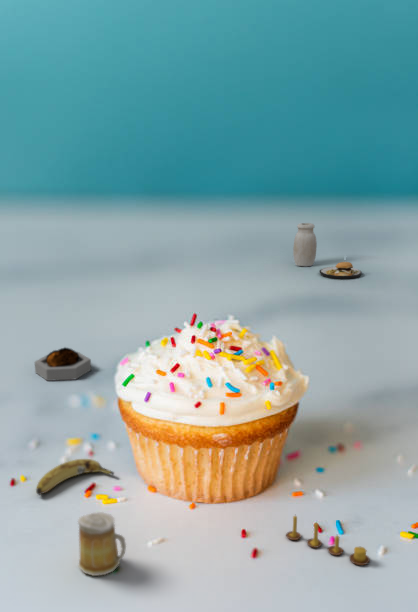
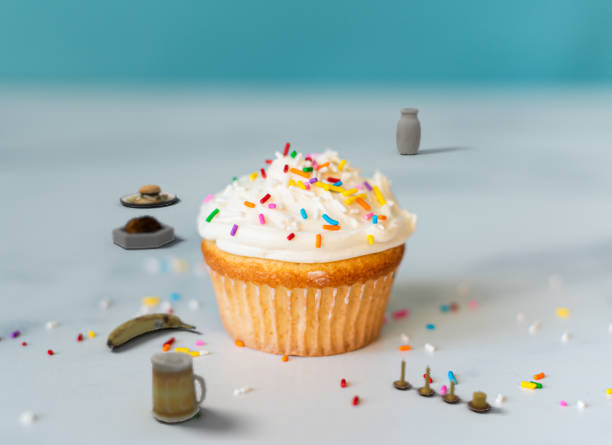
plate: present [320,262,362,279] -> present [120,184,177,208]

